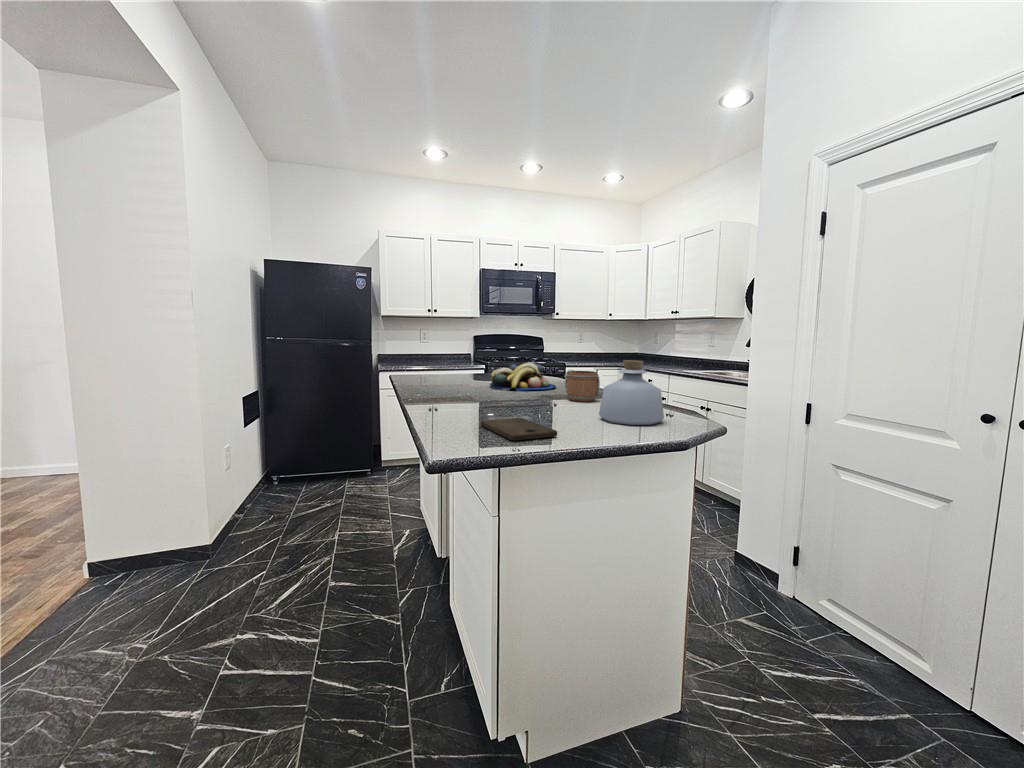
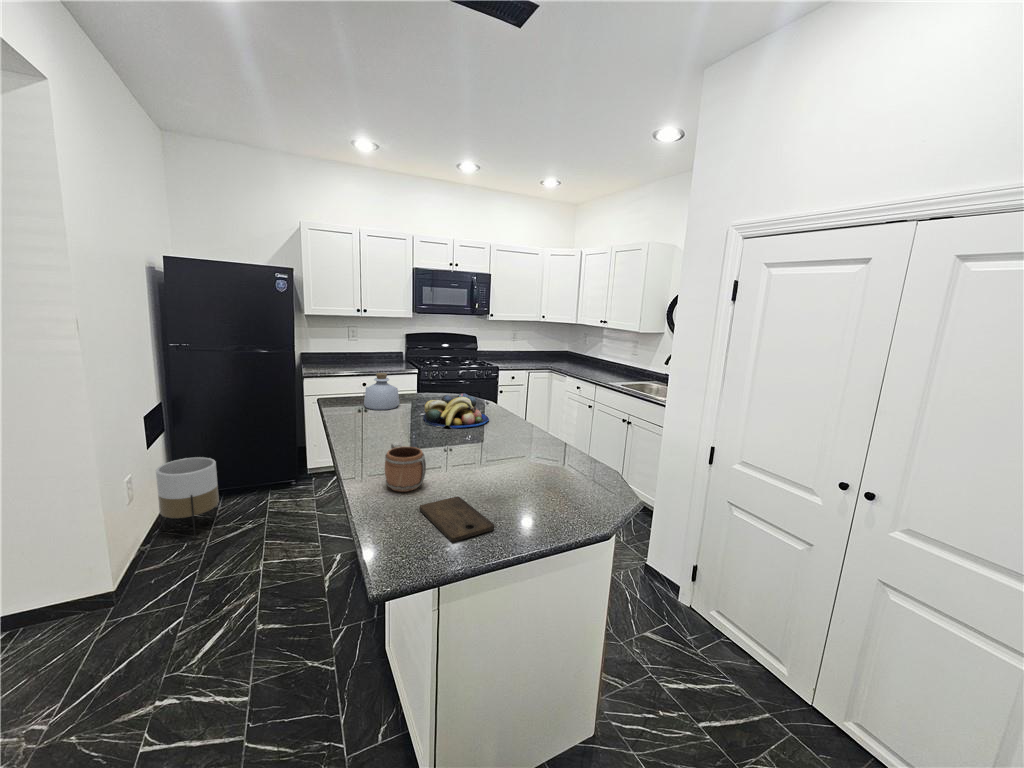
bottle: present [599,360,664,425] -> present [364,373,400,410]
mug: present [565,370,600,402] -> present [385,442,426,492]
planter: none [250,439,302,515] -> present [156,457,219,540]

